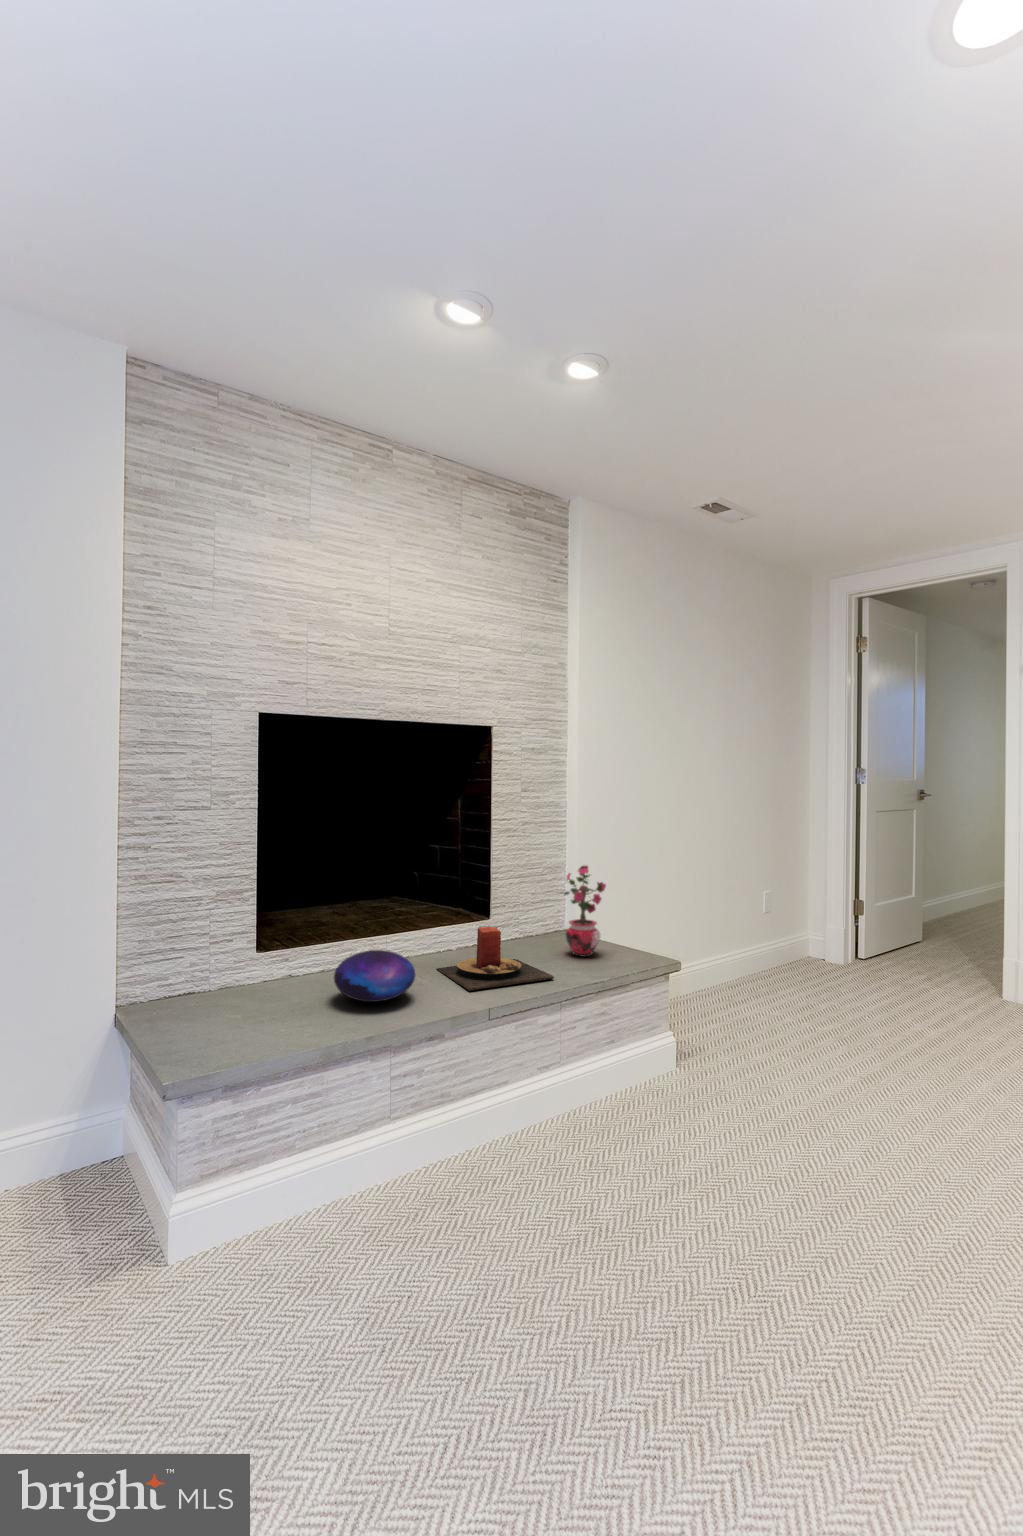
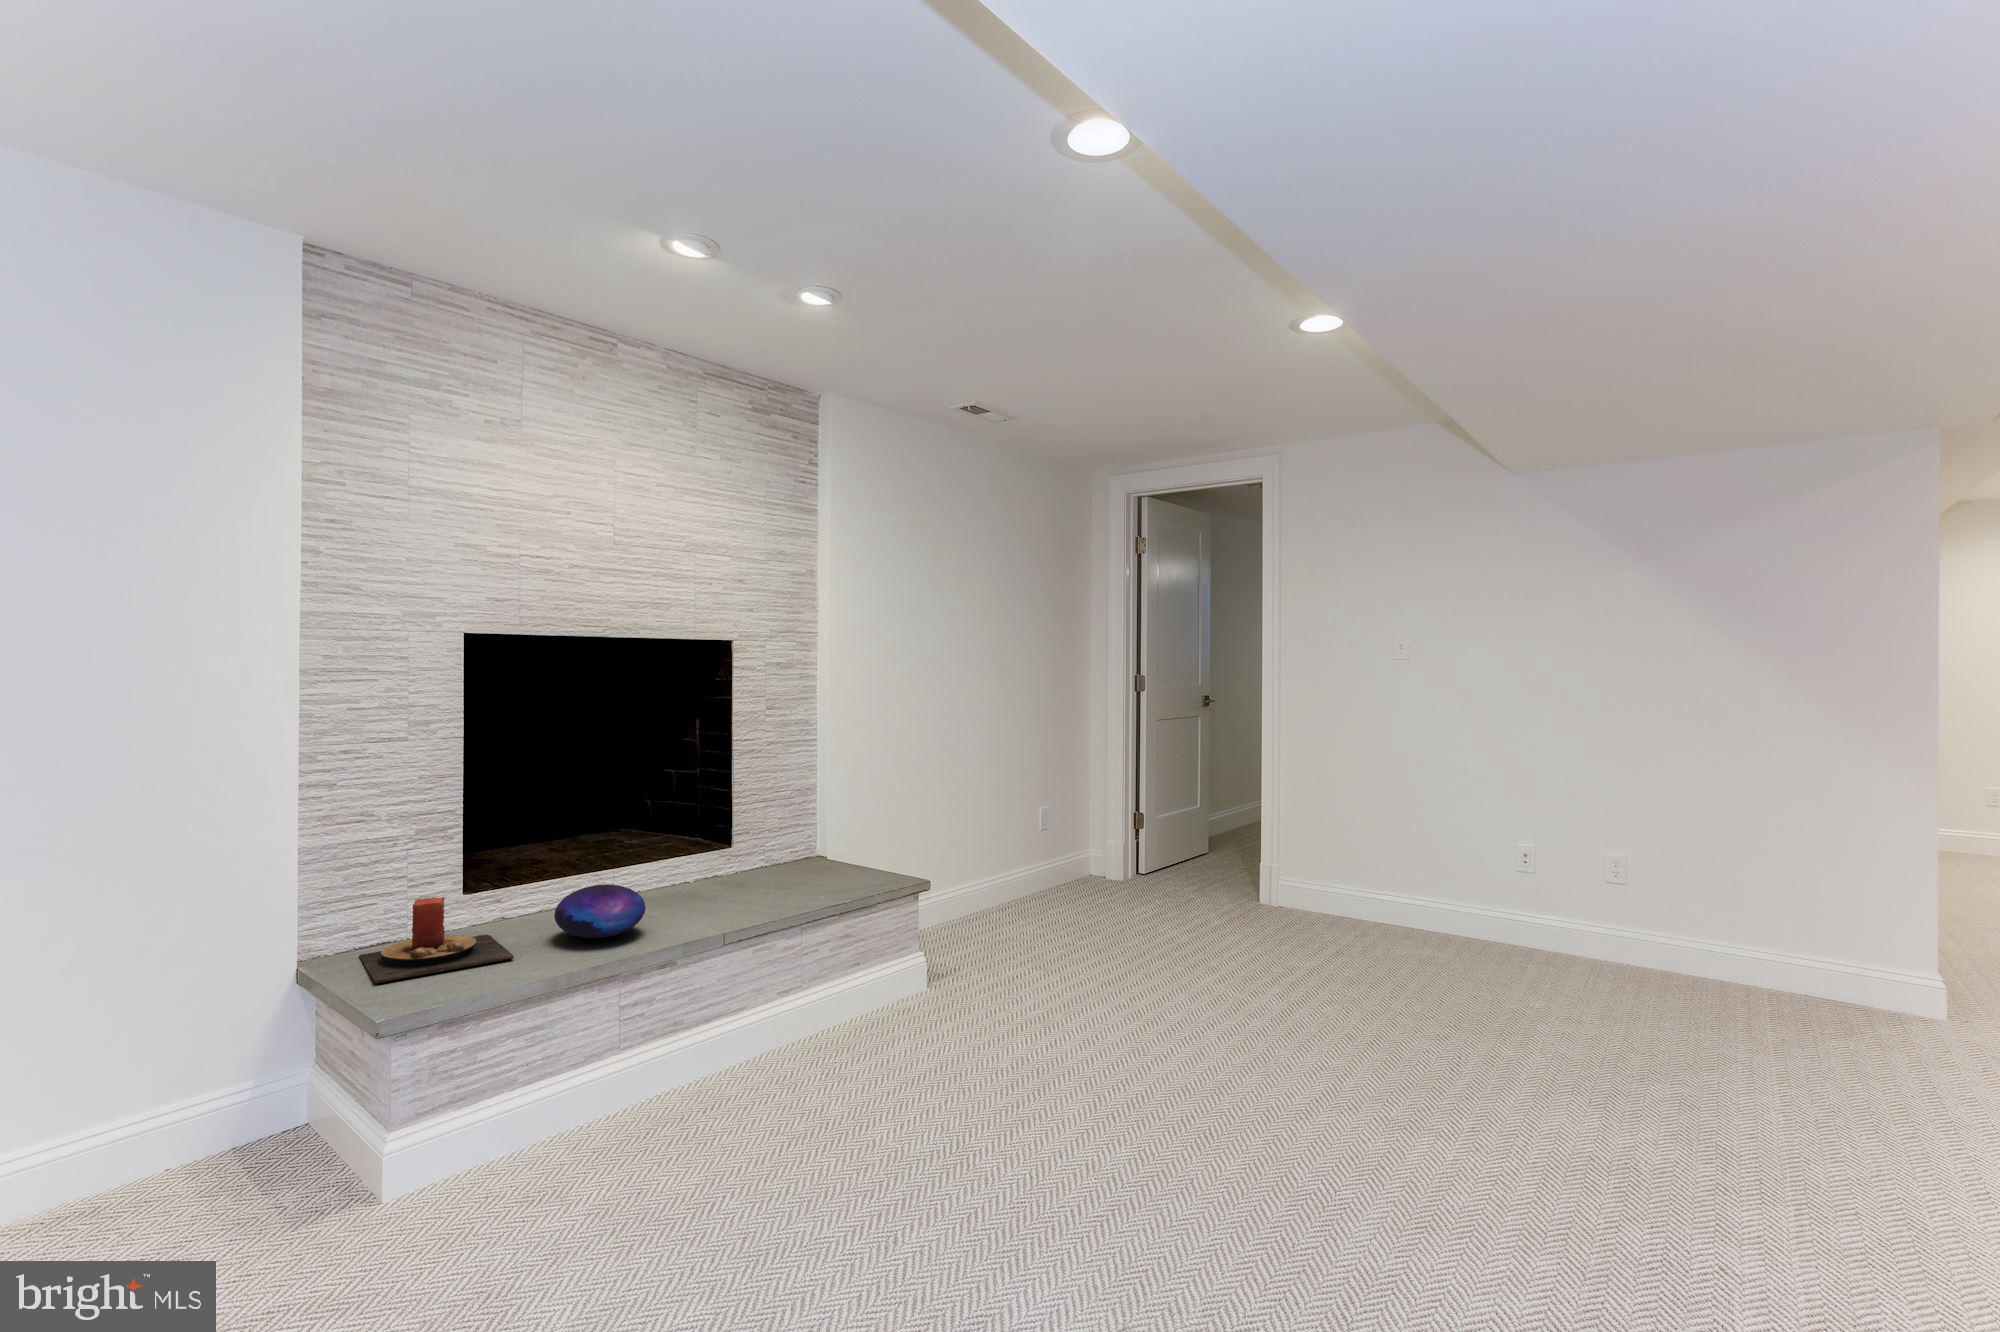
potted plant: present [560,865,606,956] -> none [803,786,857,882]
candle: present [437,927,554,991] -> present [359,897,514,983]

